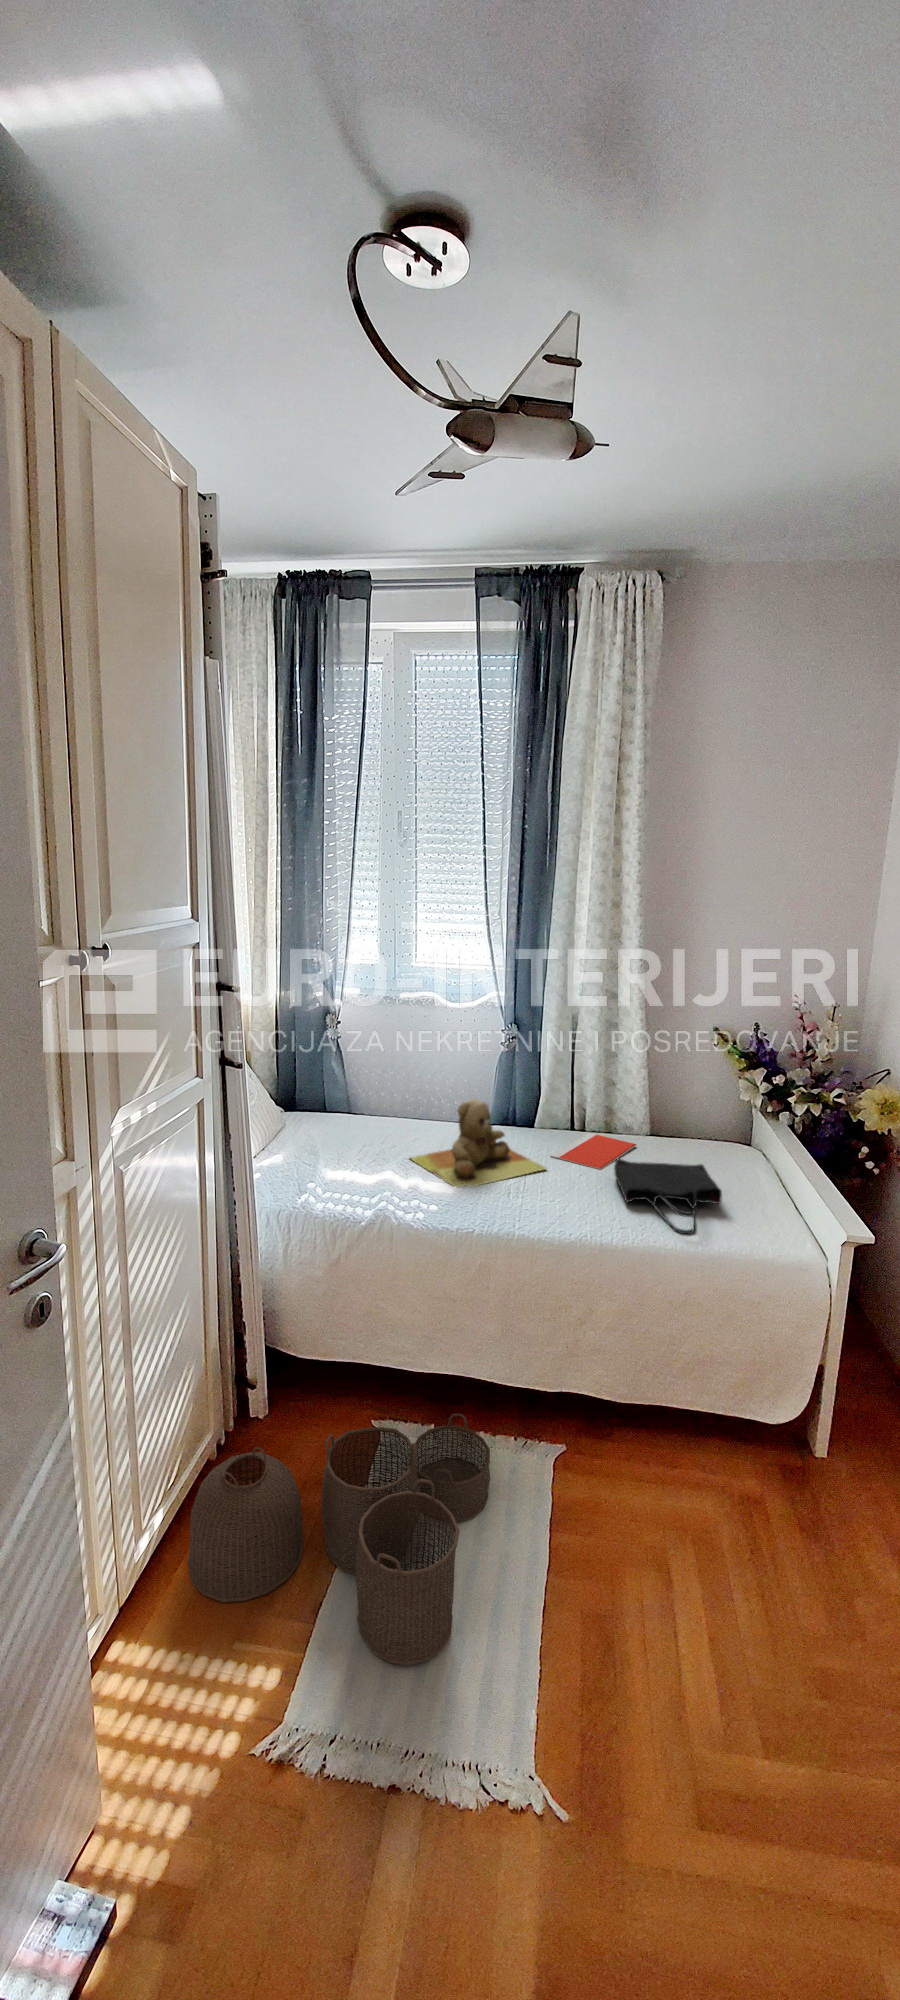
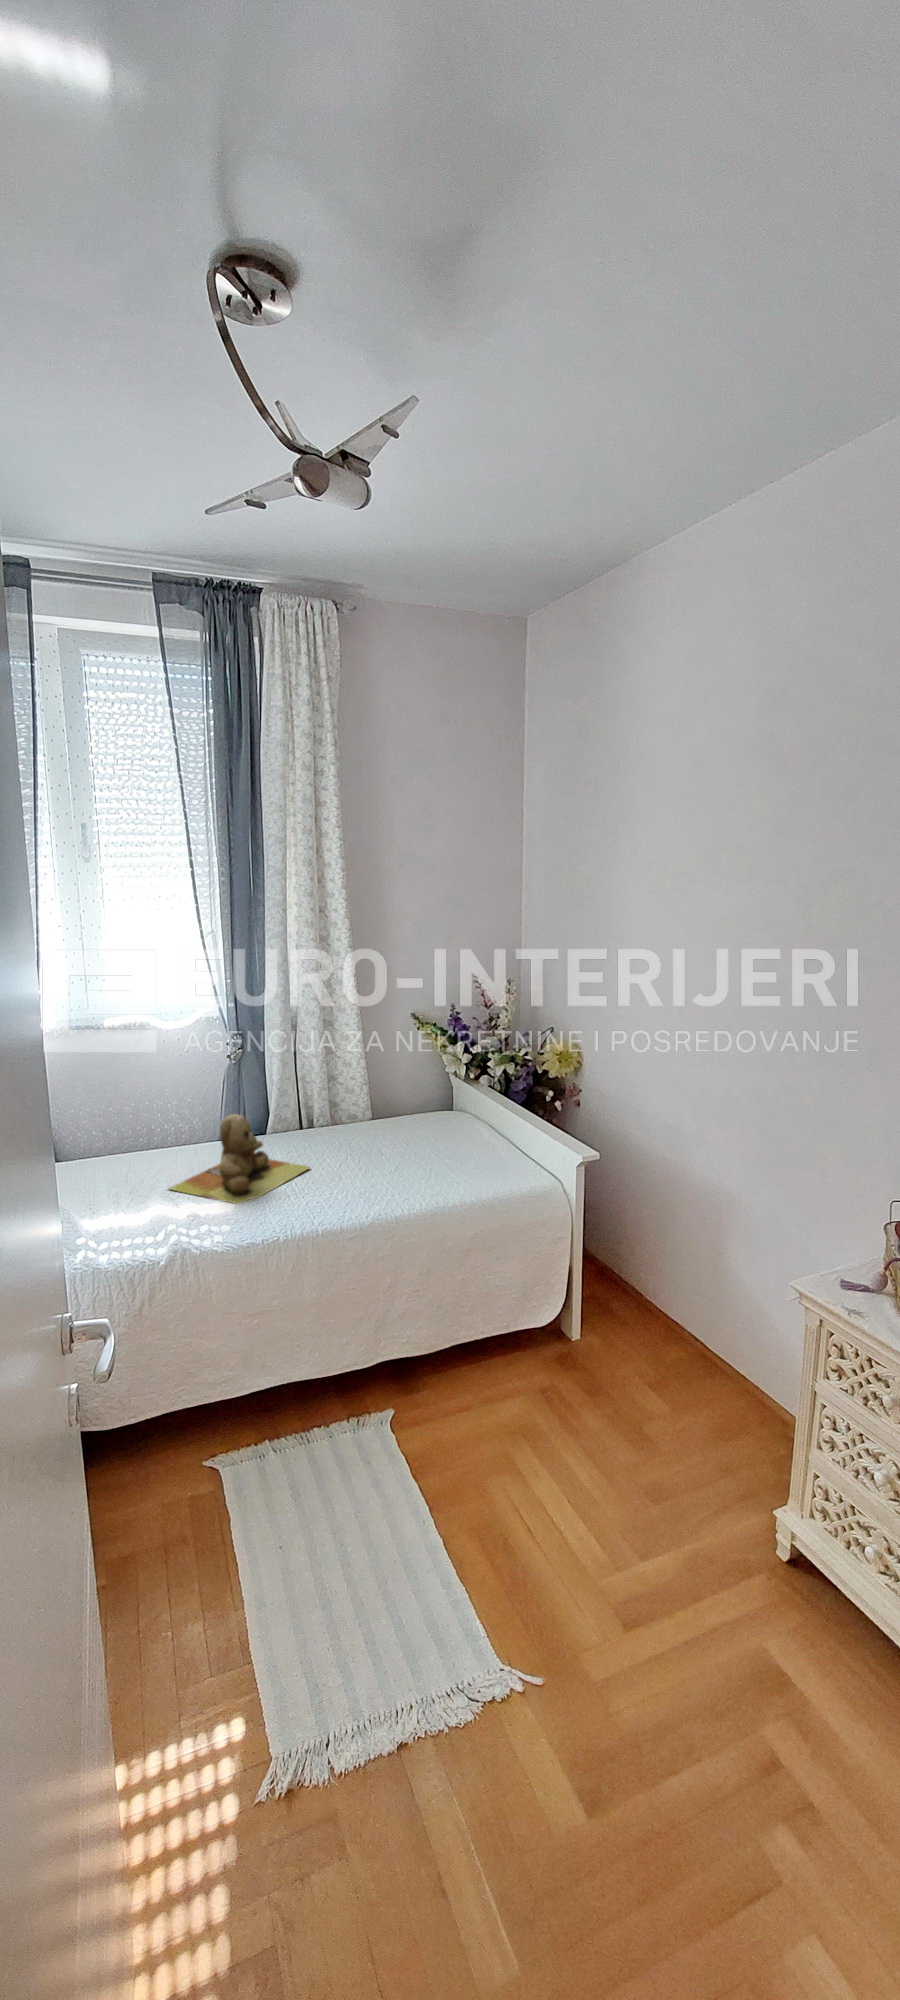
notebook: present [550,1133,637,1170] -> none [304,1128,370,1158]
tote bag: present [614,1159,722,1234] -> none [374,1133,473,1193]
woven basket: present [188,1413,490,1666] -> none [75,1414,384,1704]

